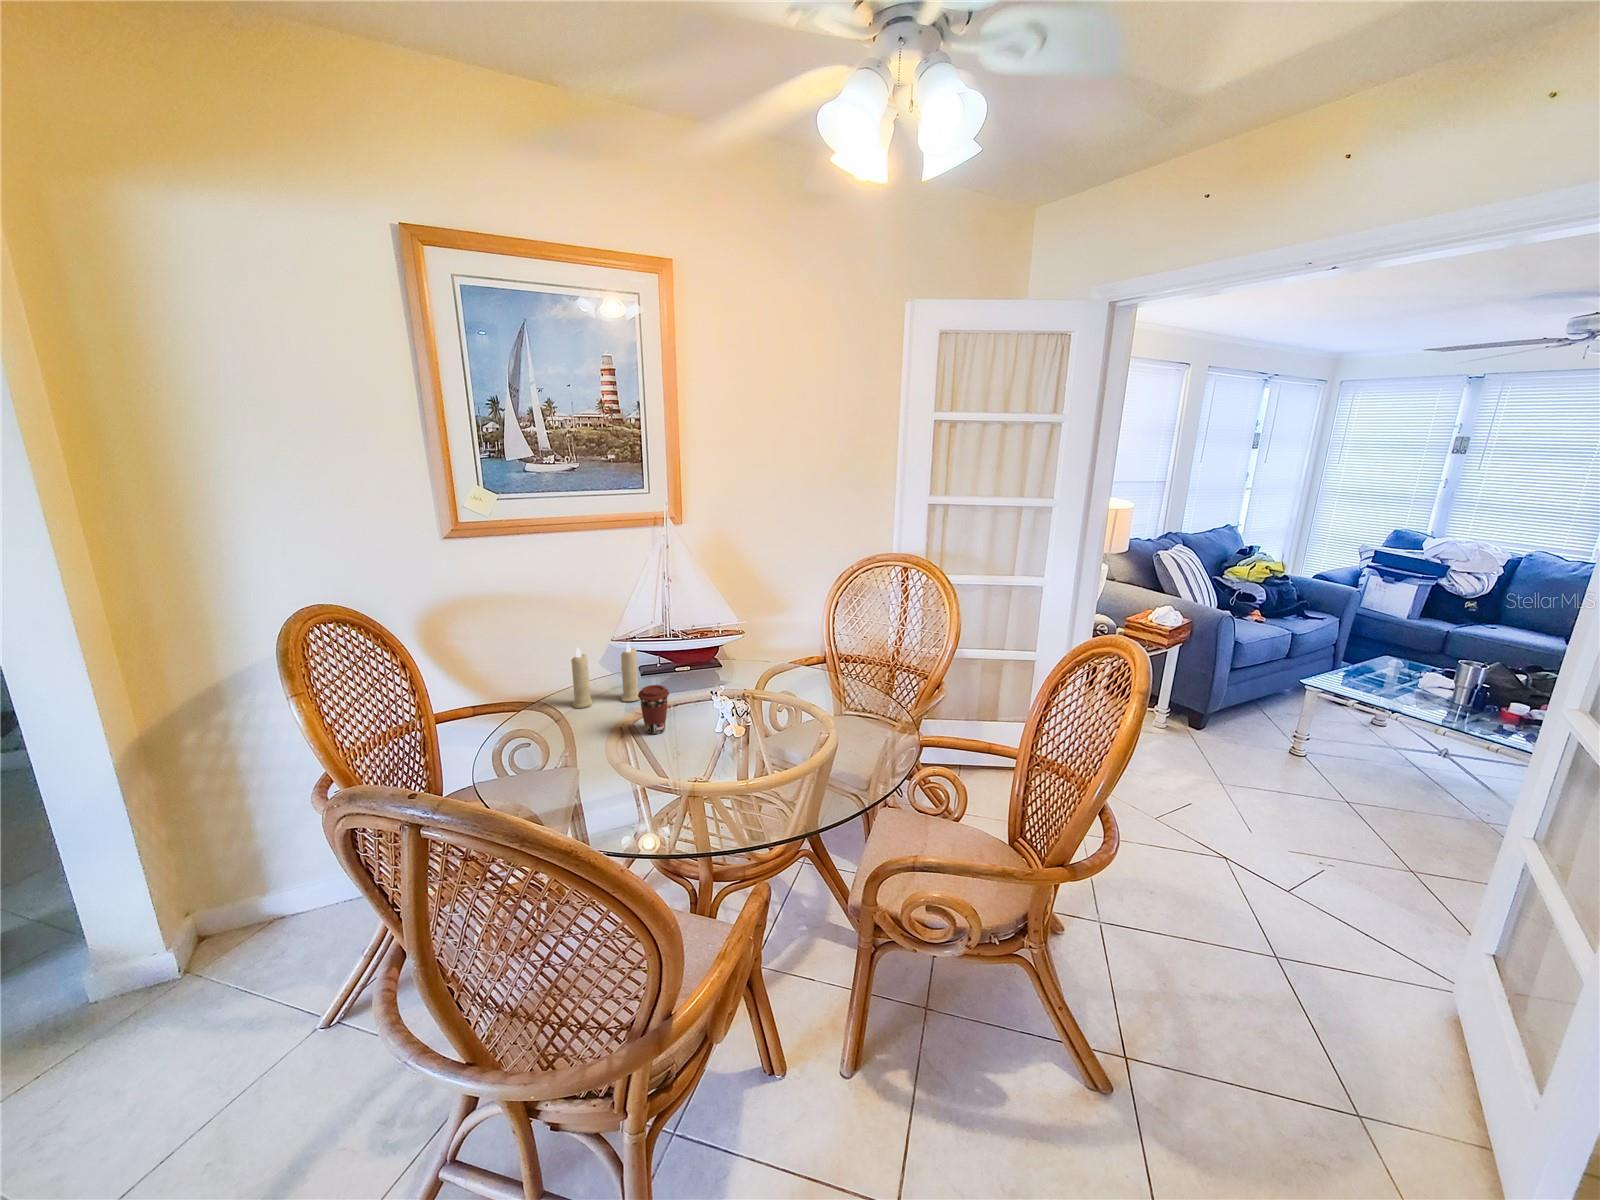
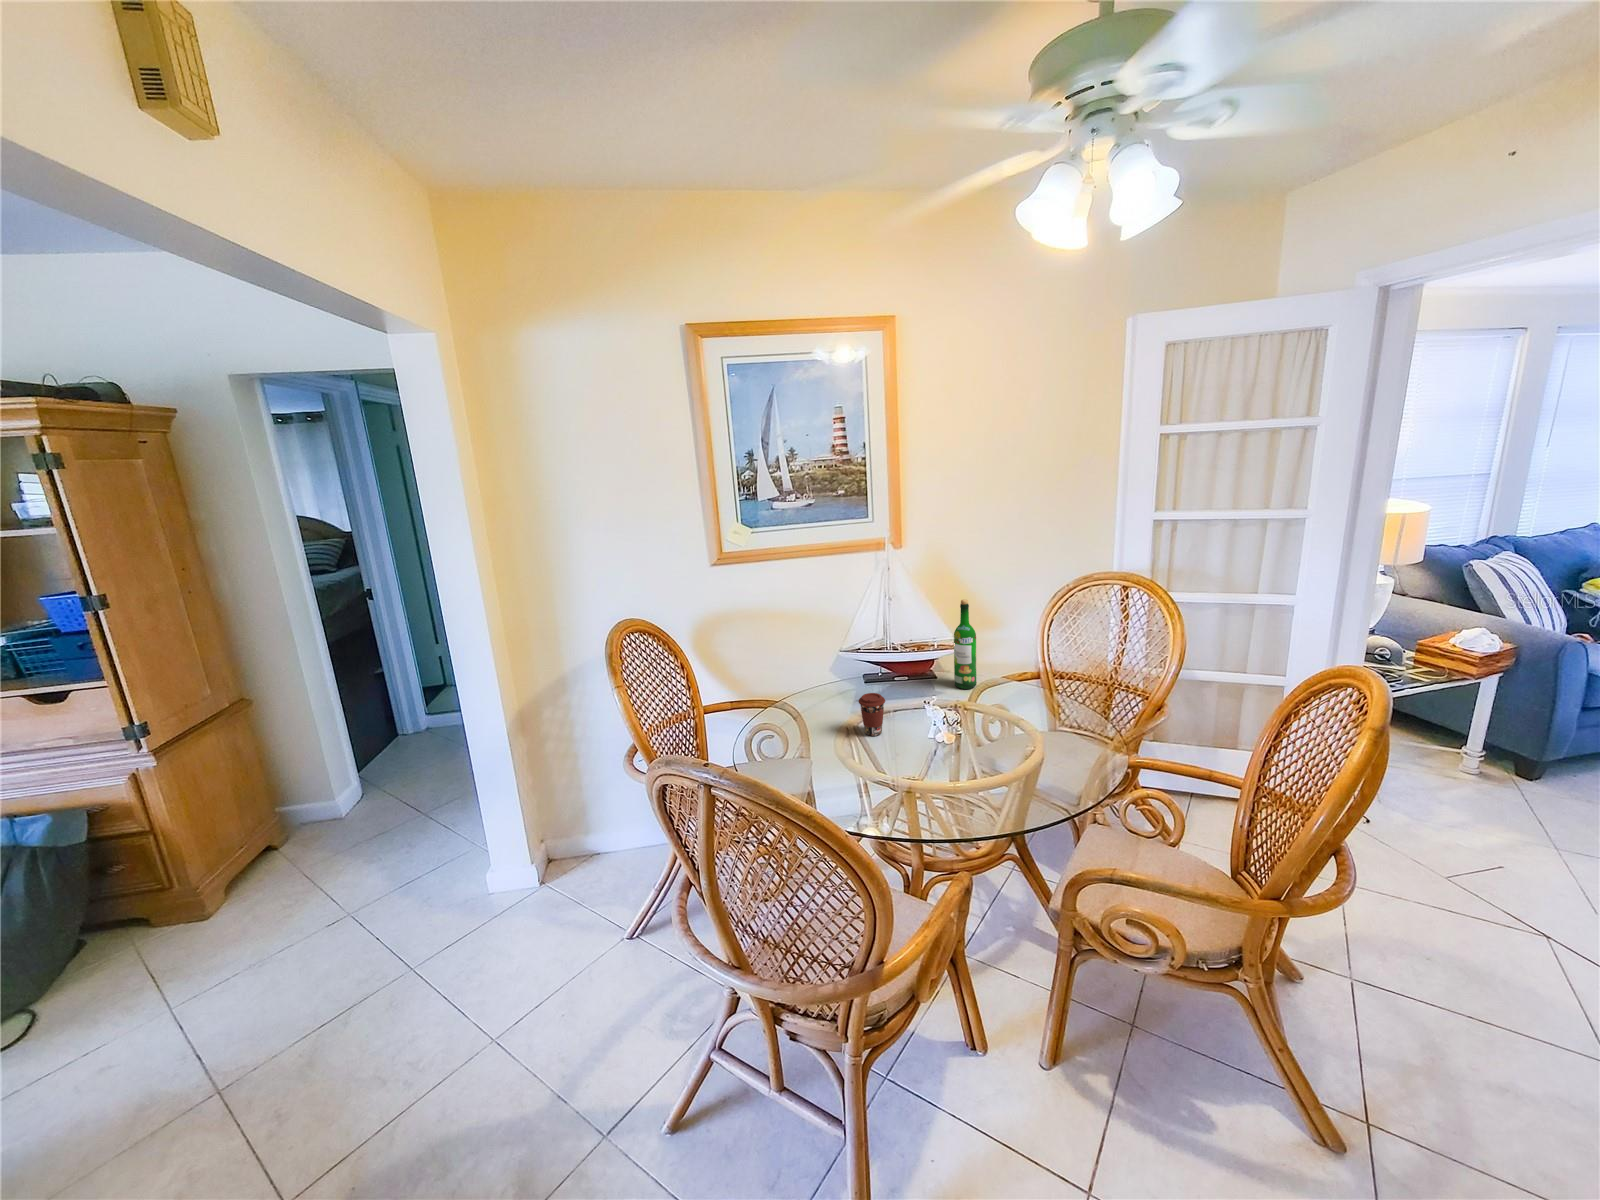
wine bottle: none [742,582,765,677] -> present [954,599,976,689]
candle: present [571,642,640,708] -> none [802,650,862,709]

